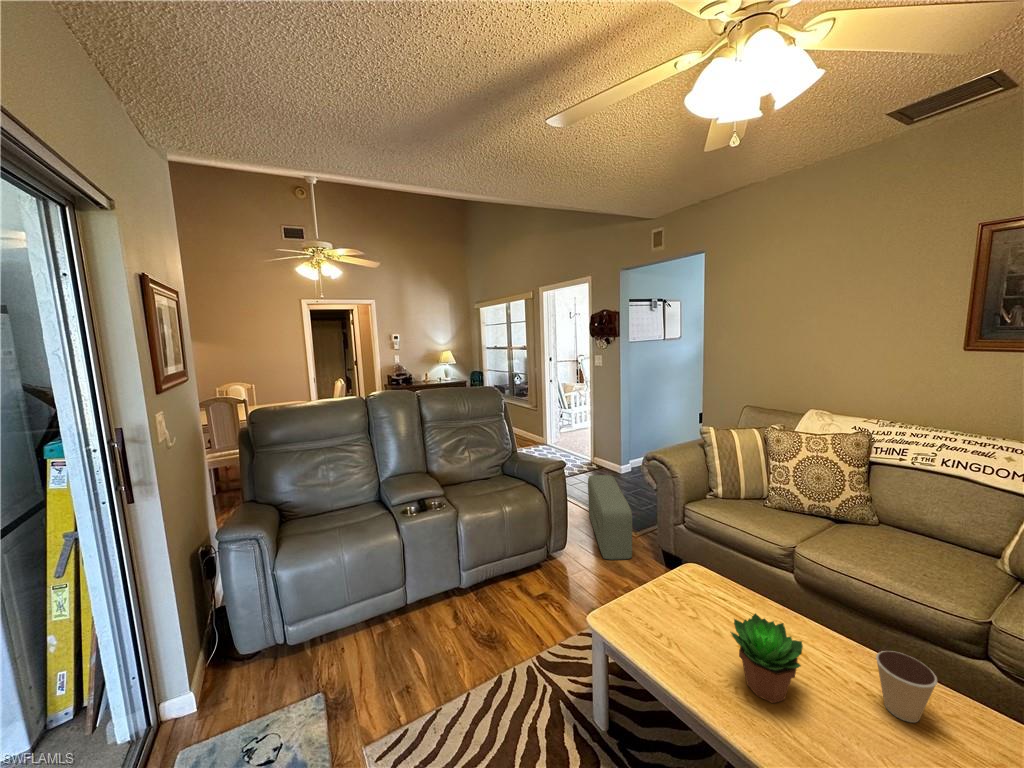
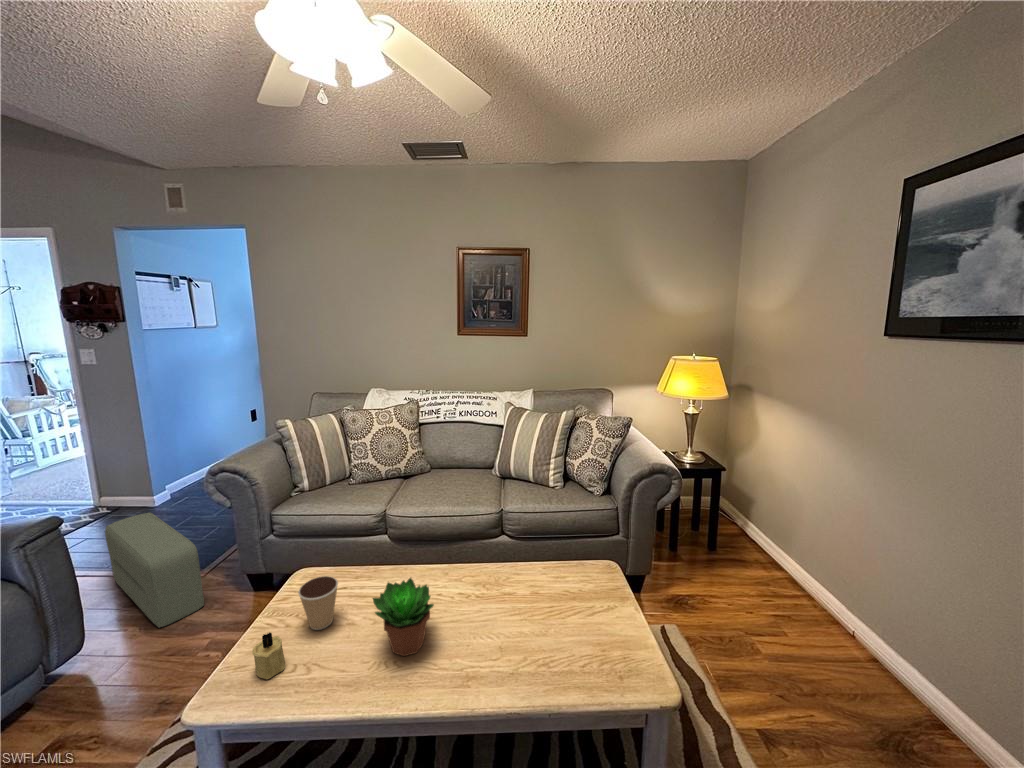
candle: none [633,595,655,632] -> present [252,632,285,679]
coffee cup: present [876,651,937,723] -> present [298,576,338,630]

